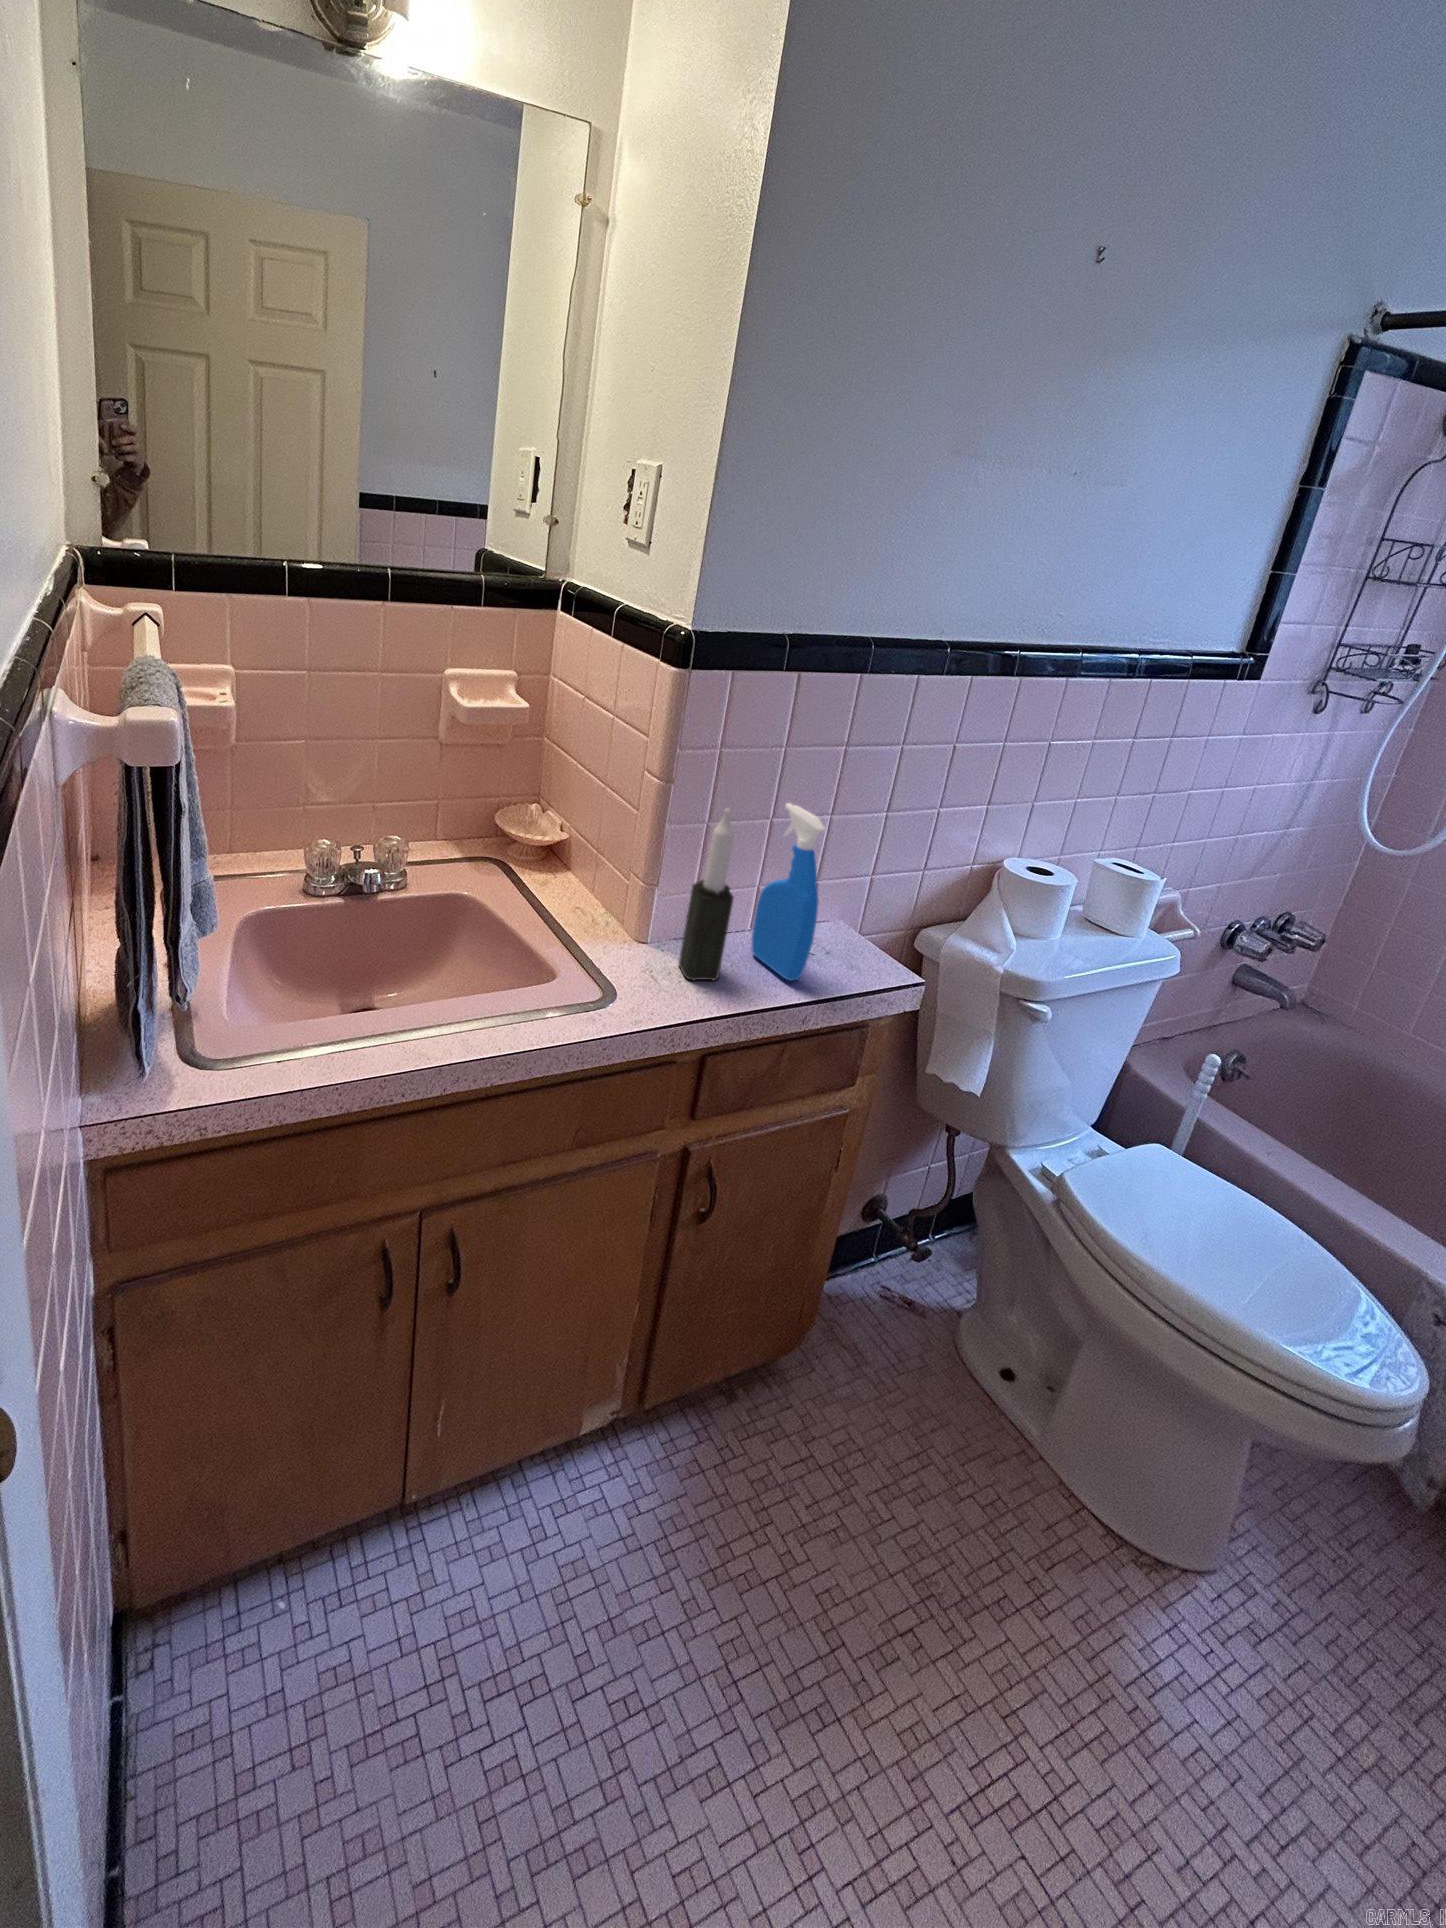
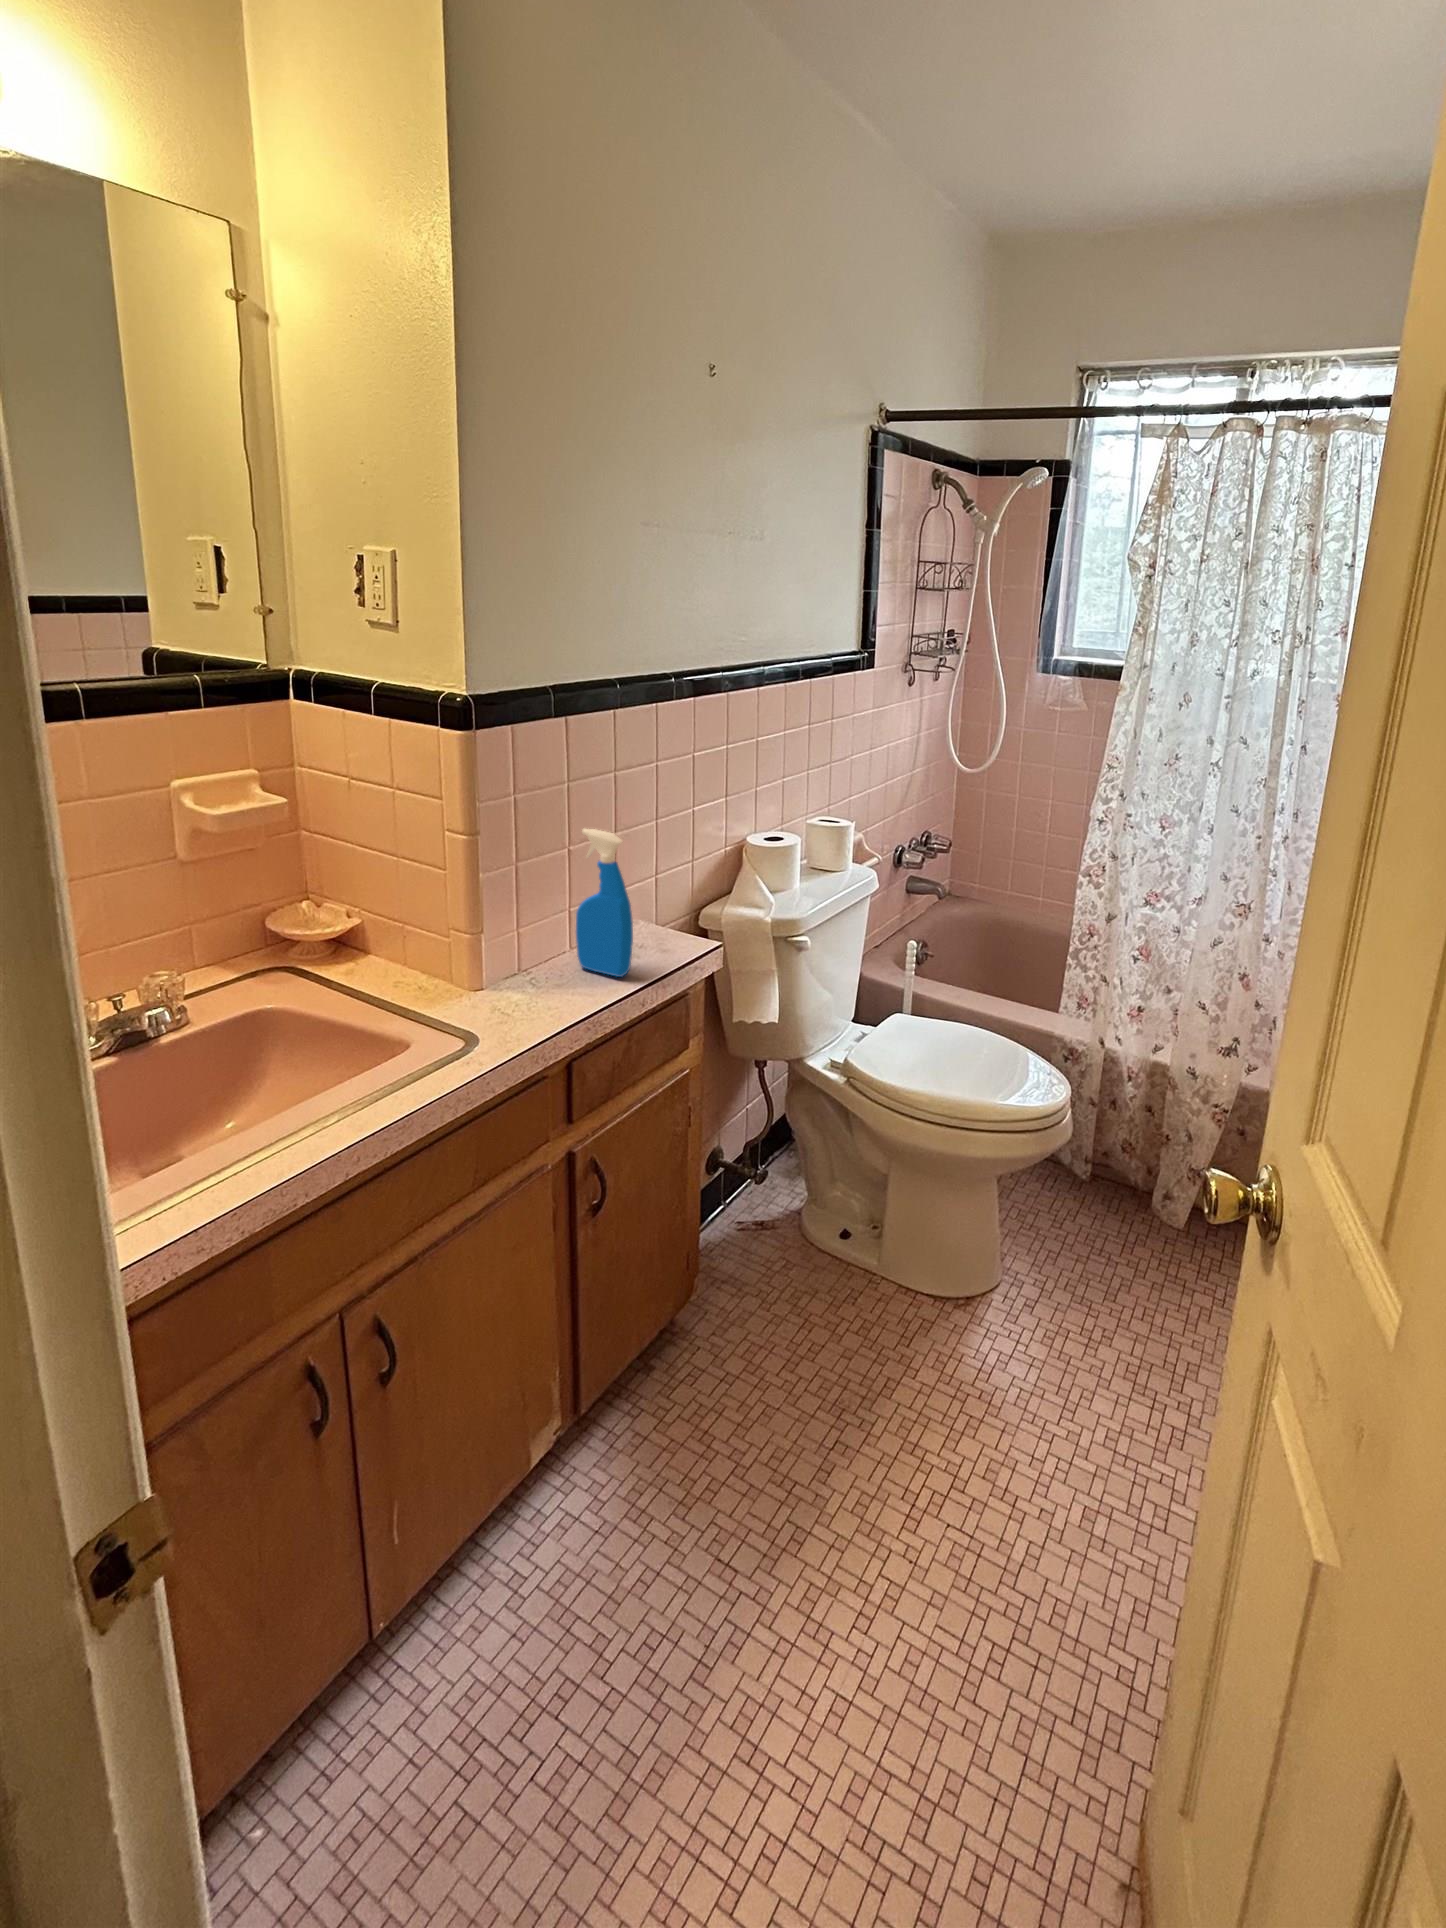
candle: present [679,809,734,980] -> none [519,844,561,1004]

